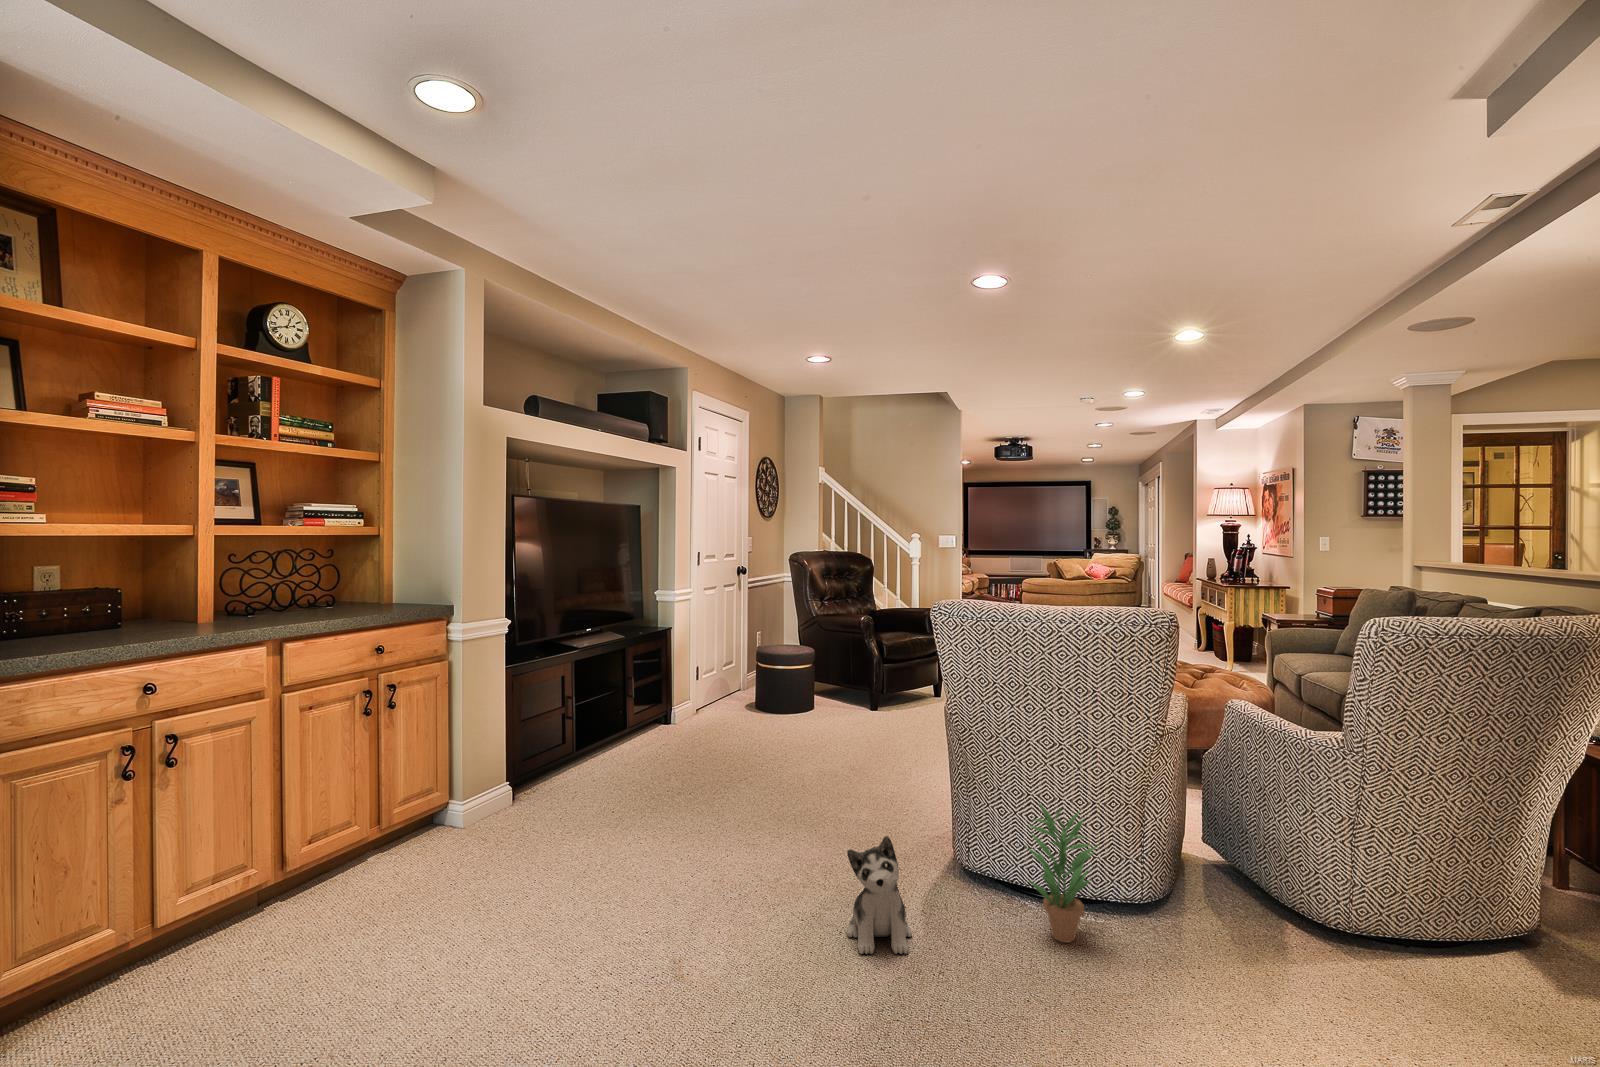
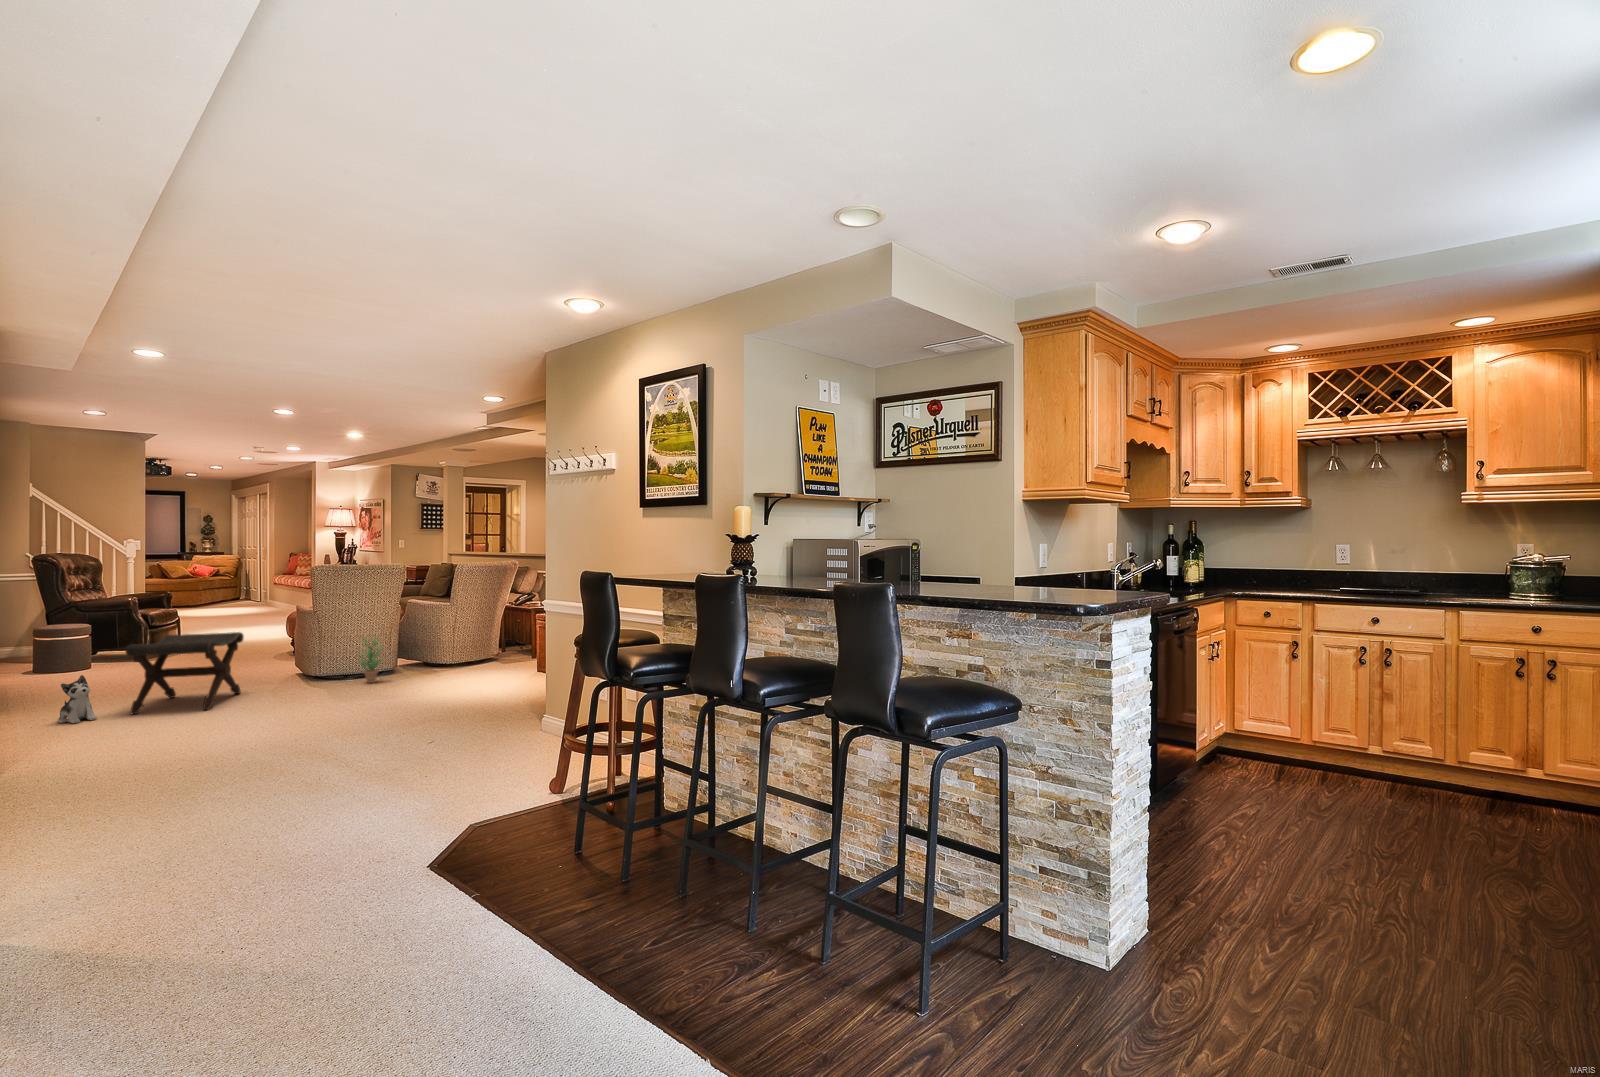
footstool: none [581,708,815,921] -> present [126,632,244,714]
plush toy: present [847,836,912,954] -> present [58,675,97,723]

